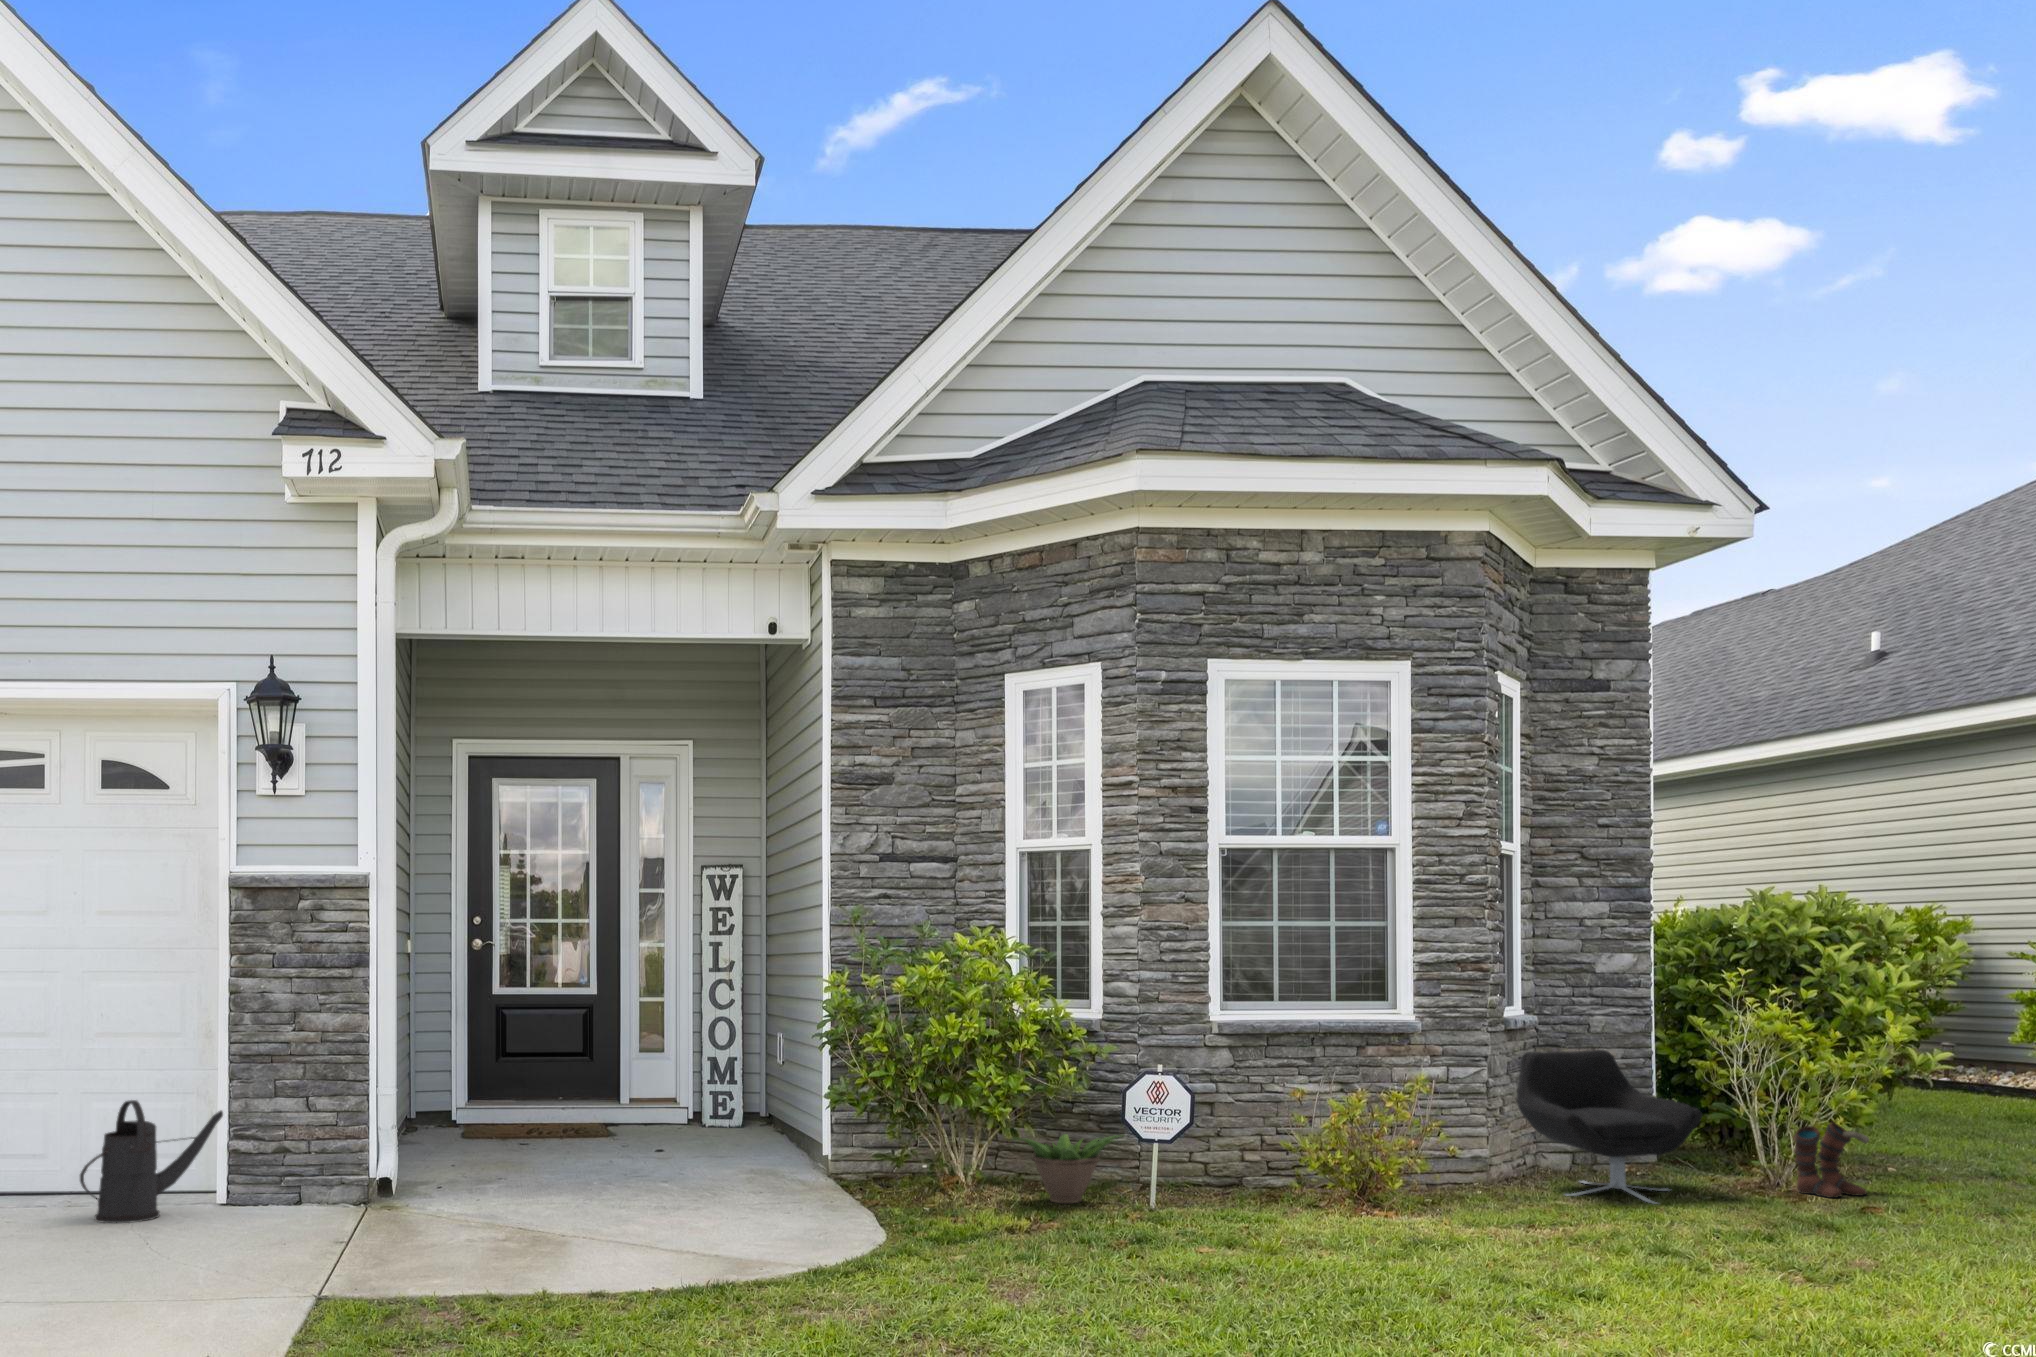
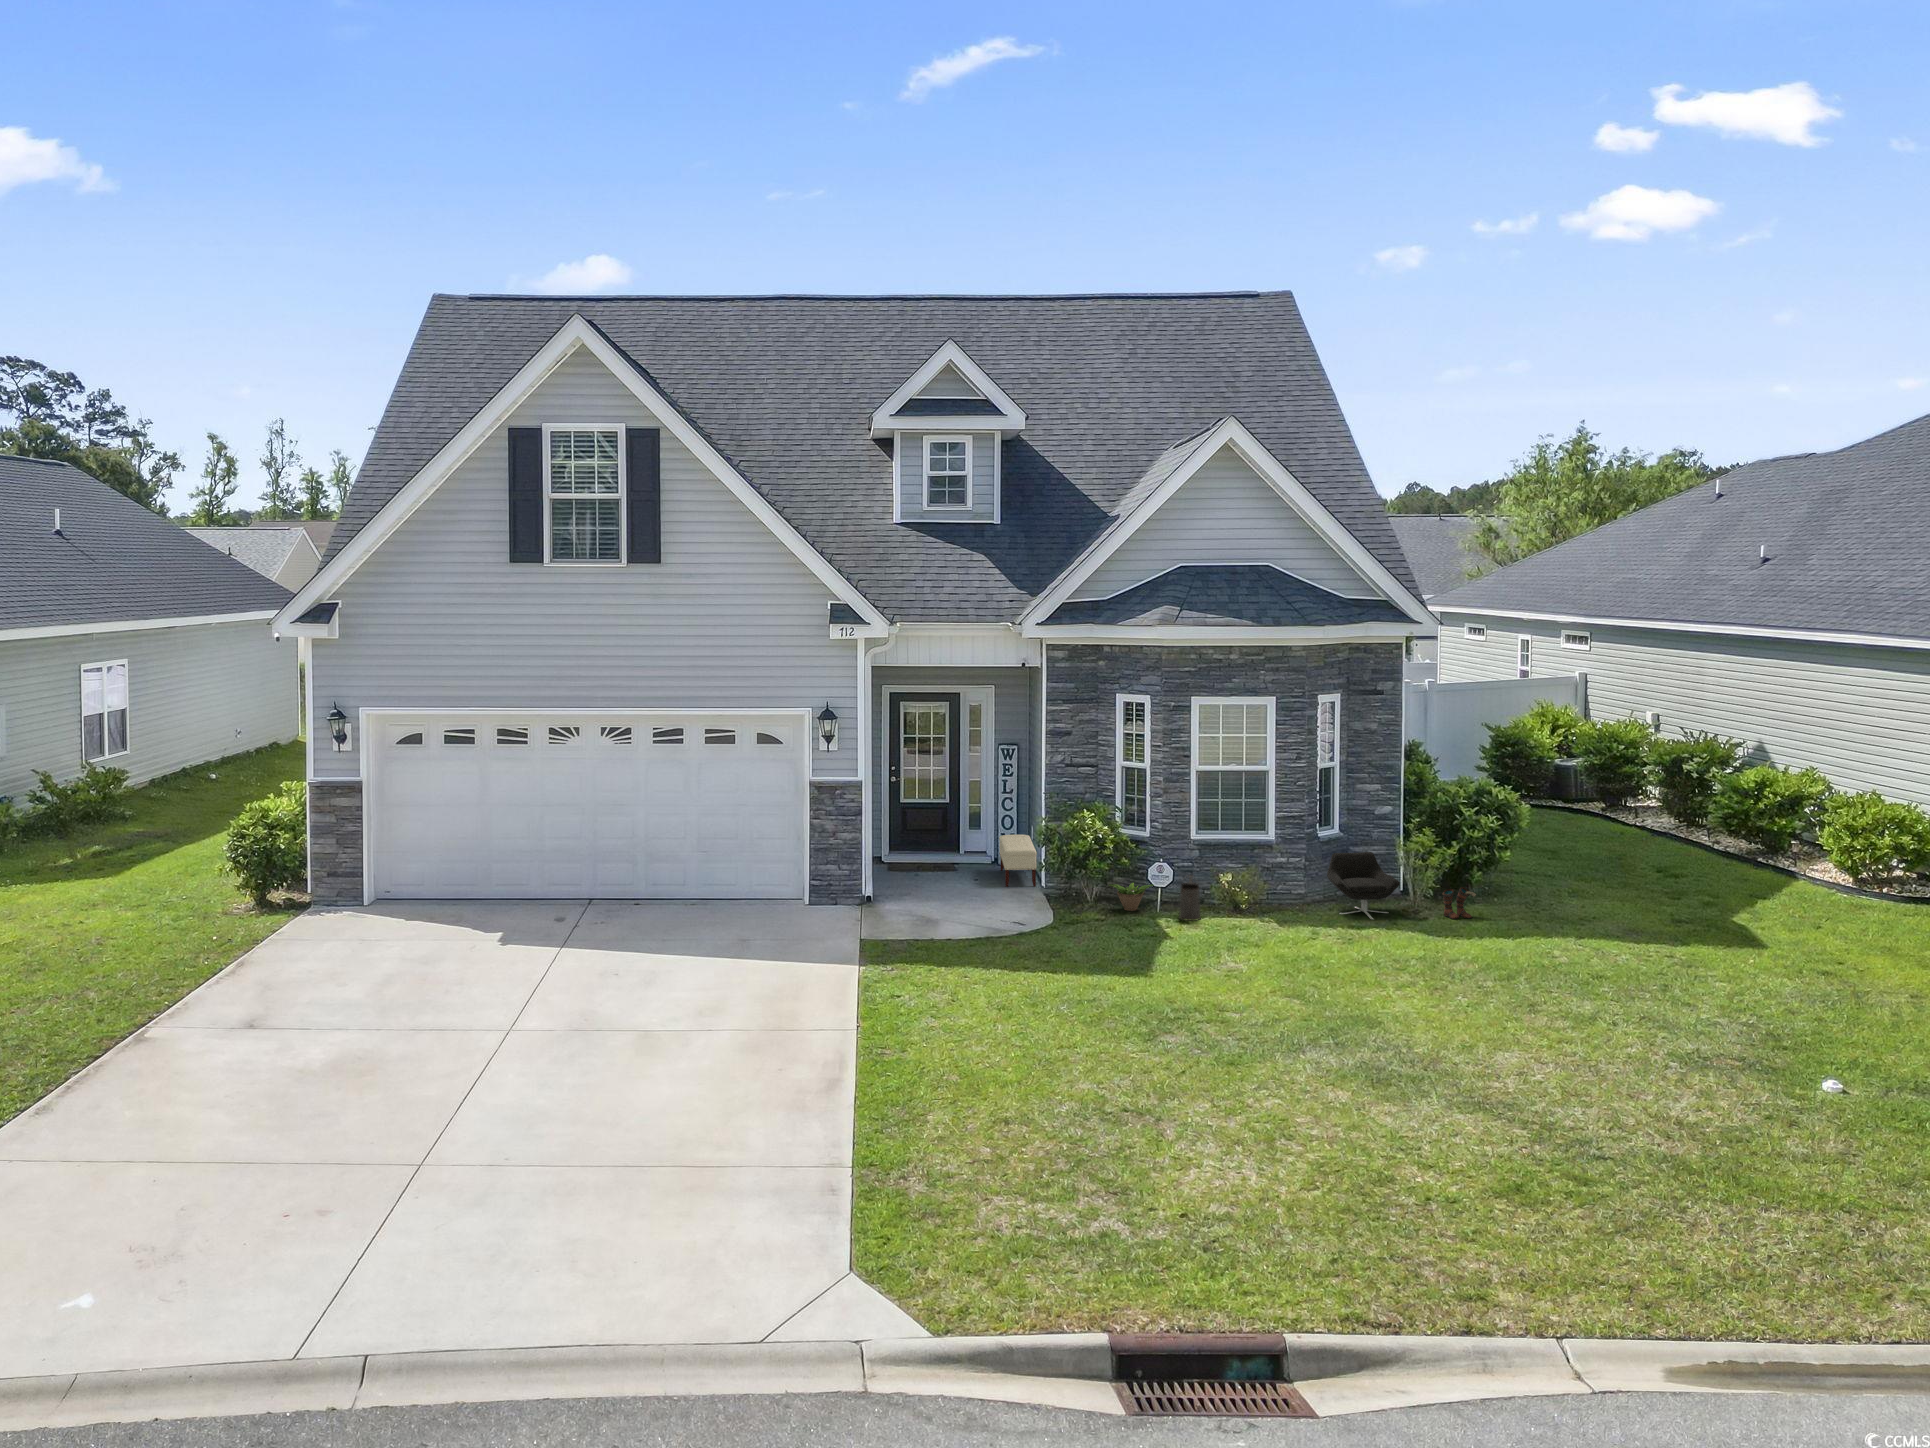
bench: none [711,1050,810,1167] -> present [999,835,1037,887]
watering can: present [80,1100,223,1223] -> present [1179,875,1201,921]

